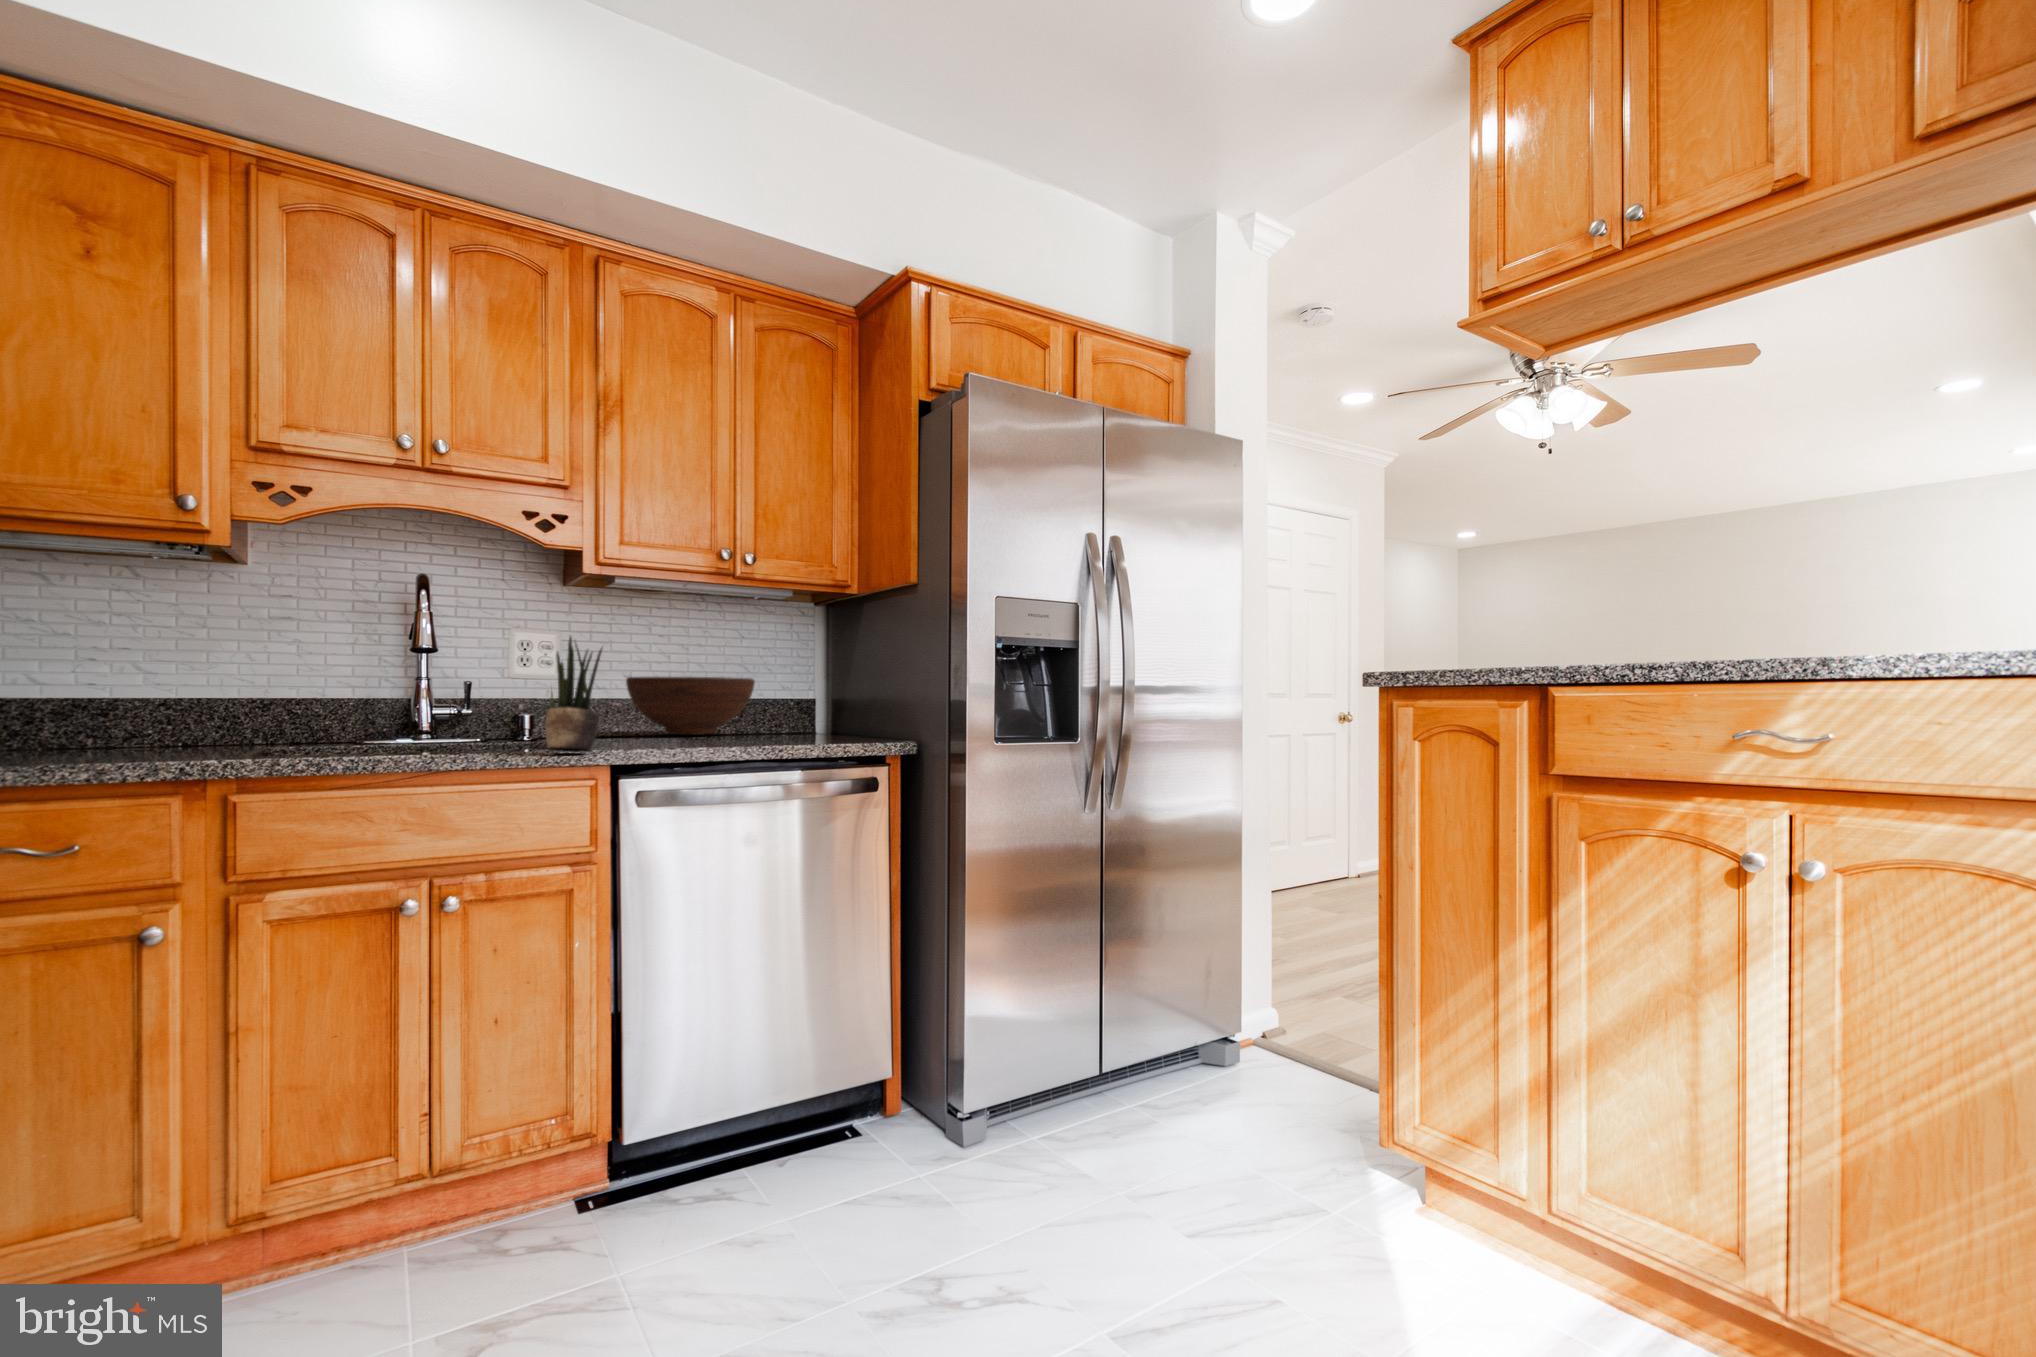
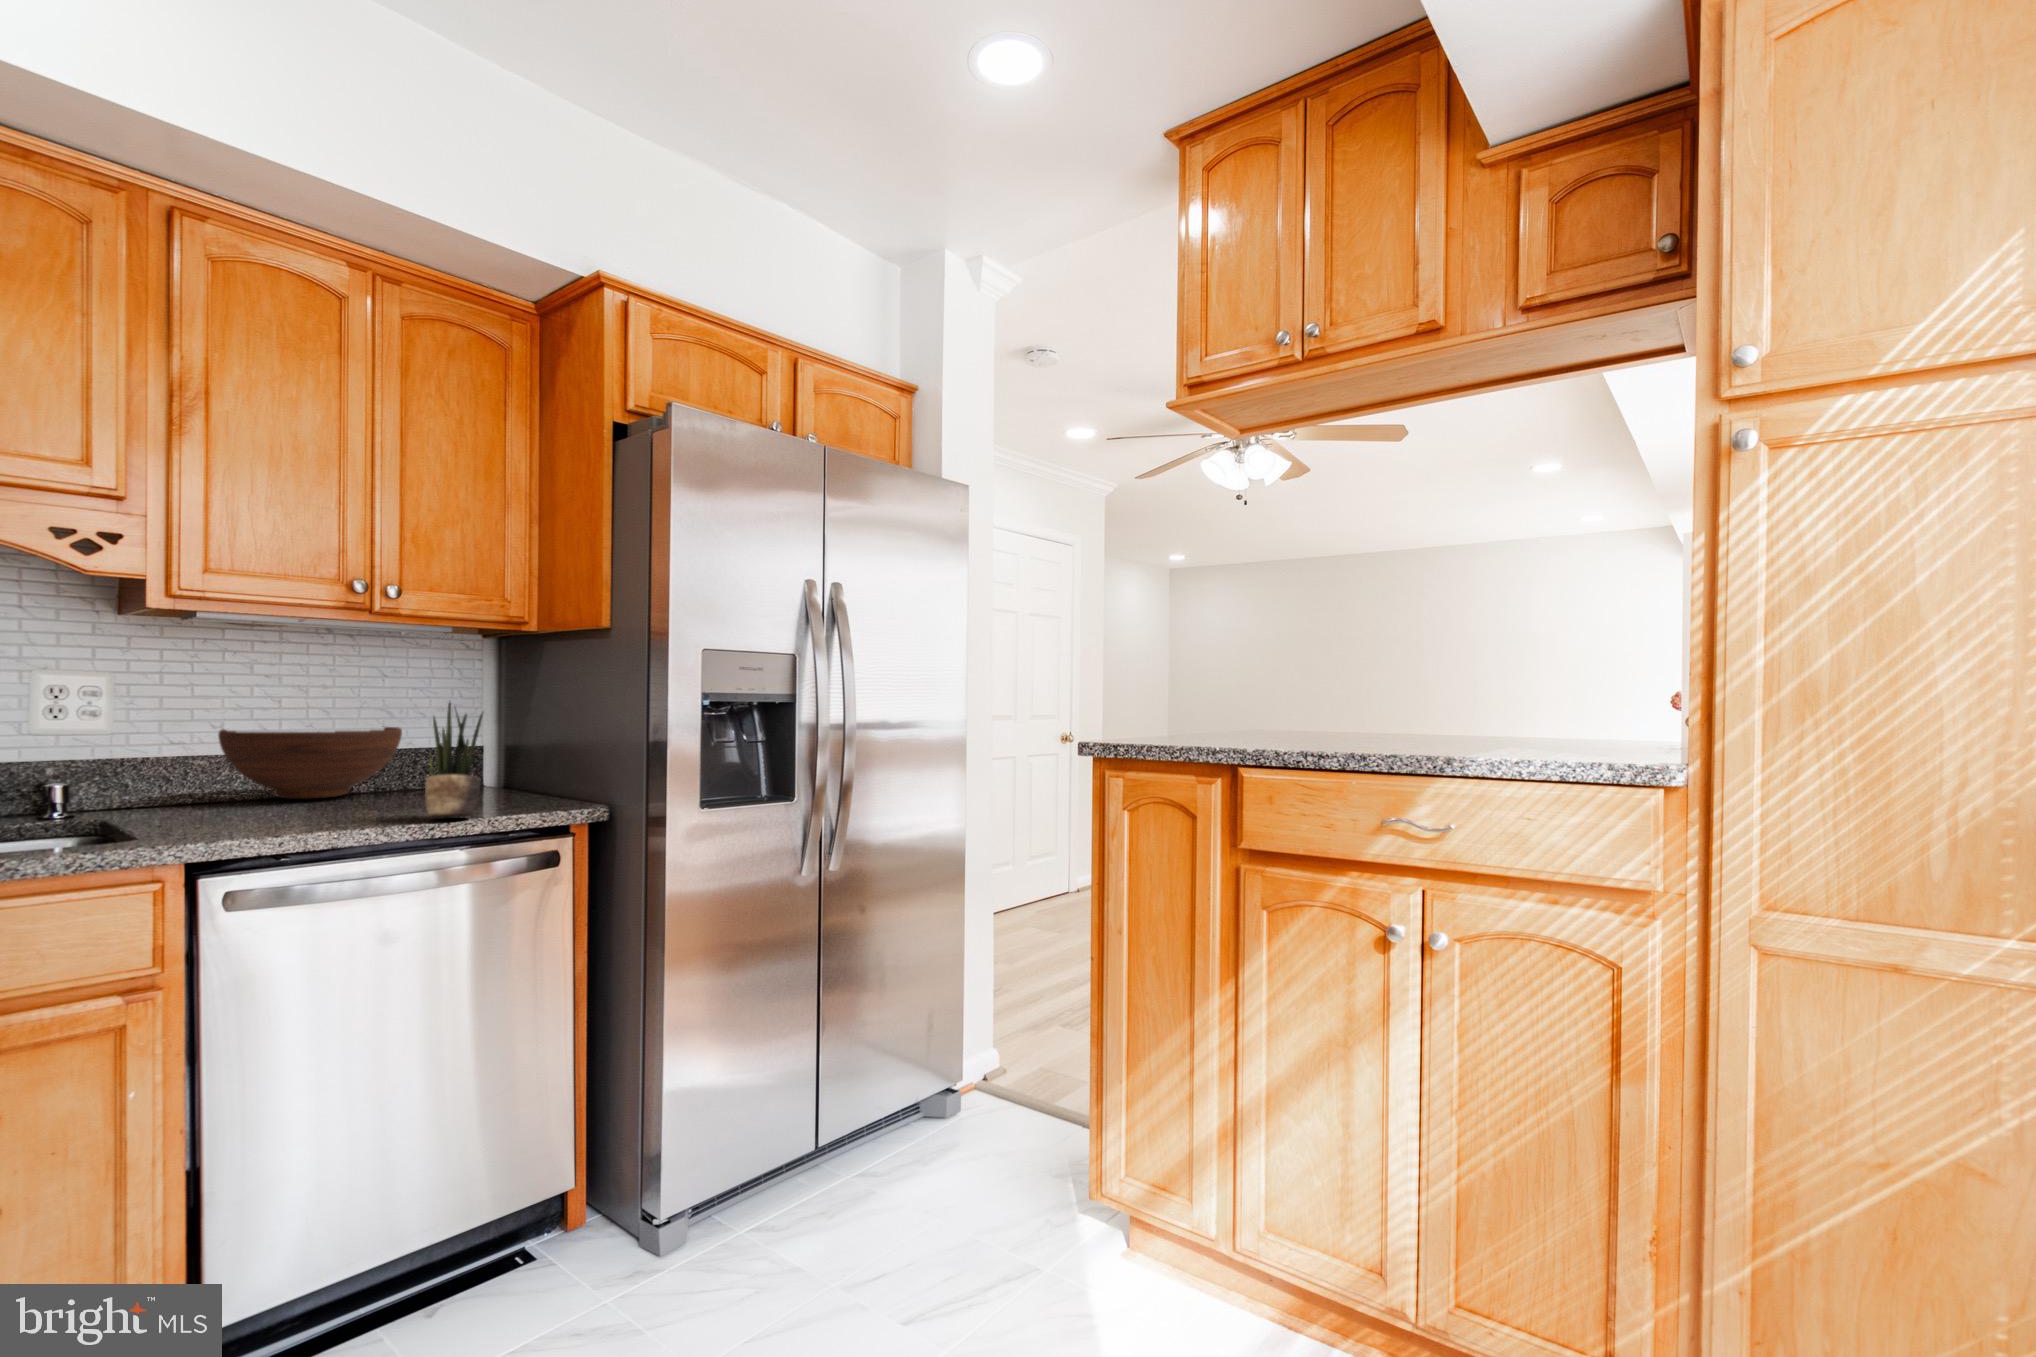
potted plant: present [545,637,602,752] -> present [425,702,483,817]

